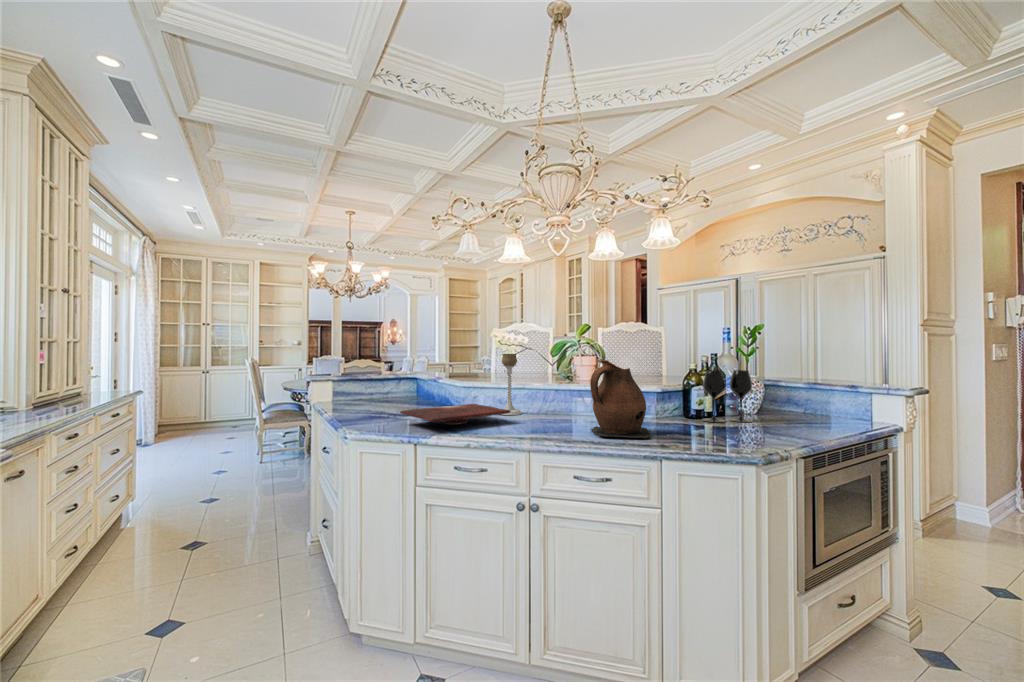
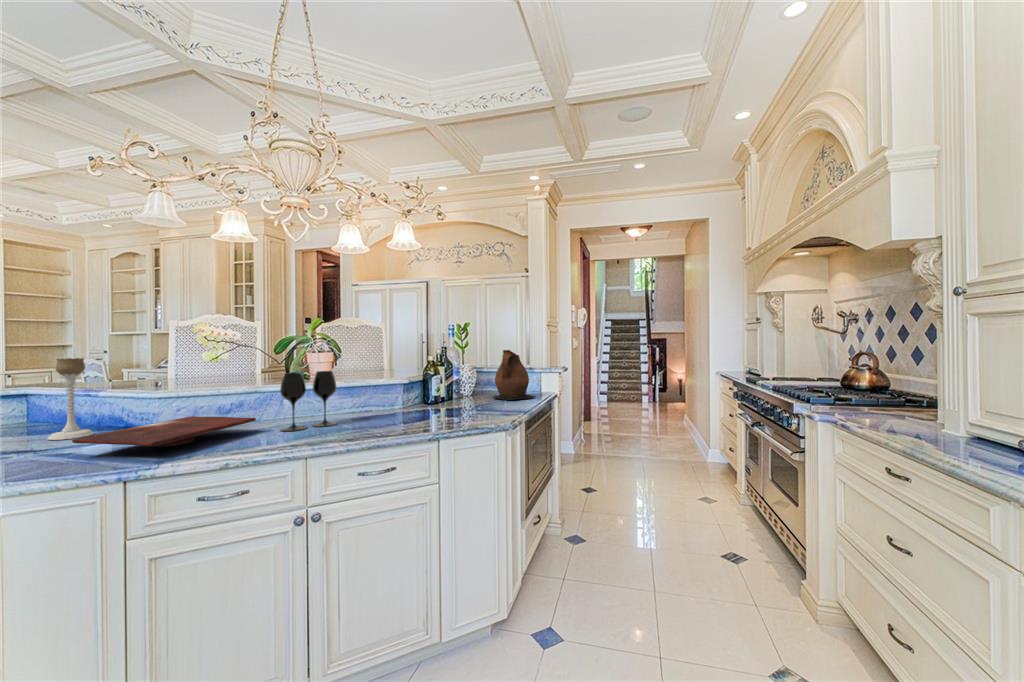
candle holder: present [501,354,522,415] -> present [47,358,94,440]
ceramic pitcher: present [590,360,651,439] -> present [493,350,535,400]
wine glass: present [703,370,752,422] -> present [280,371,337,431]

